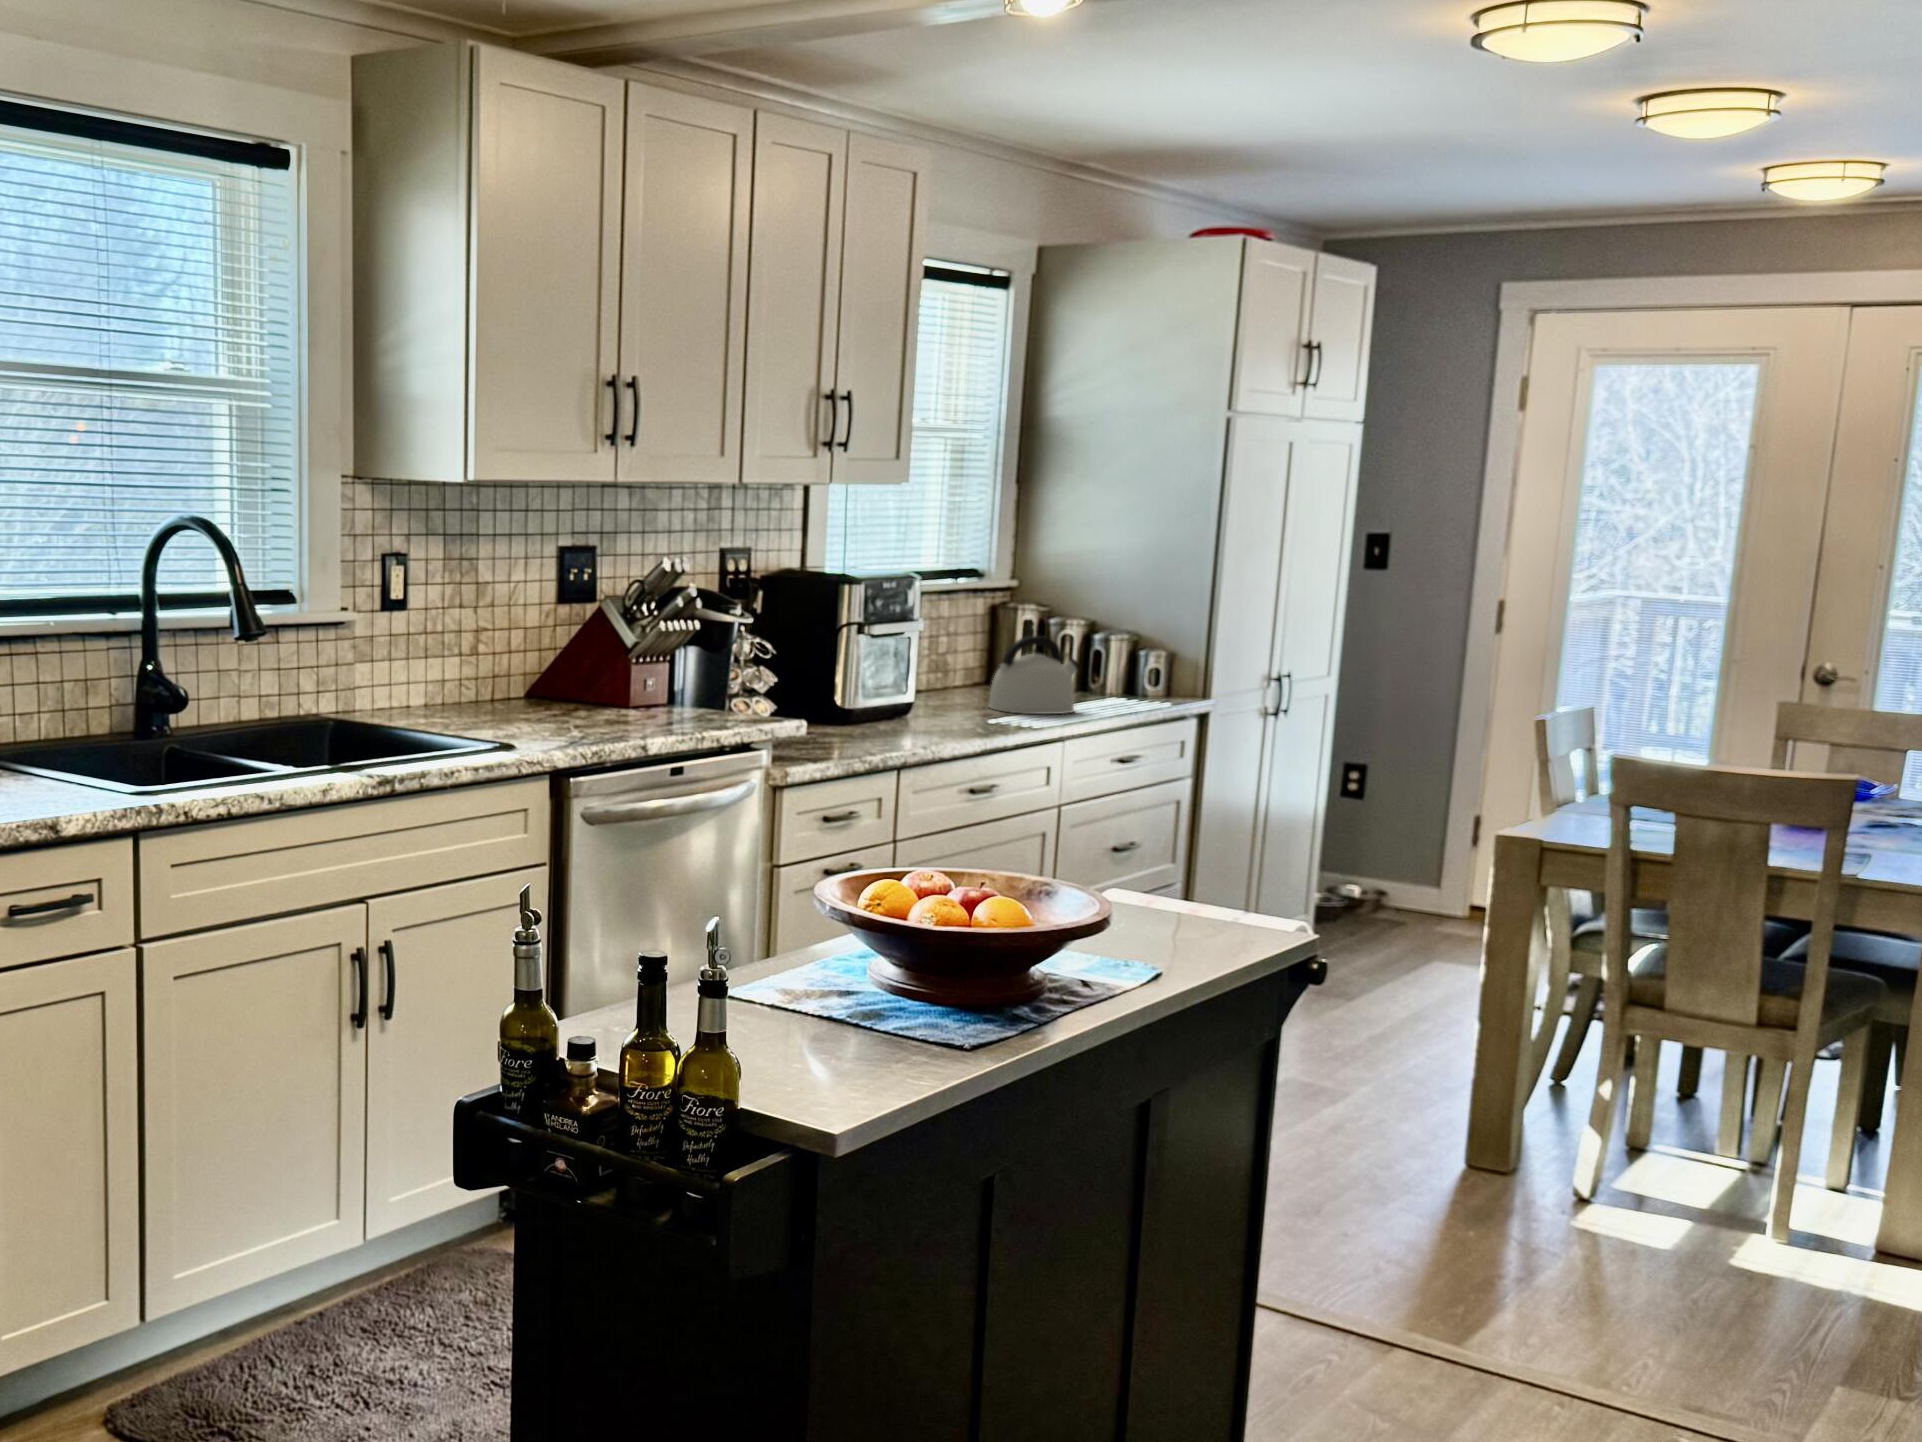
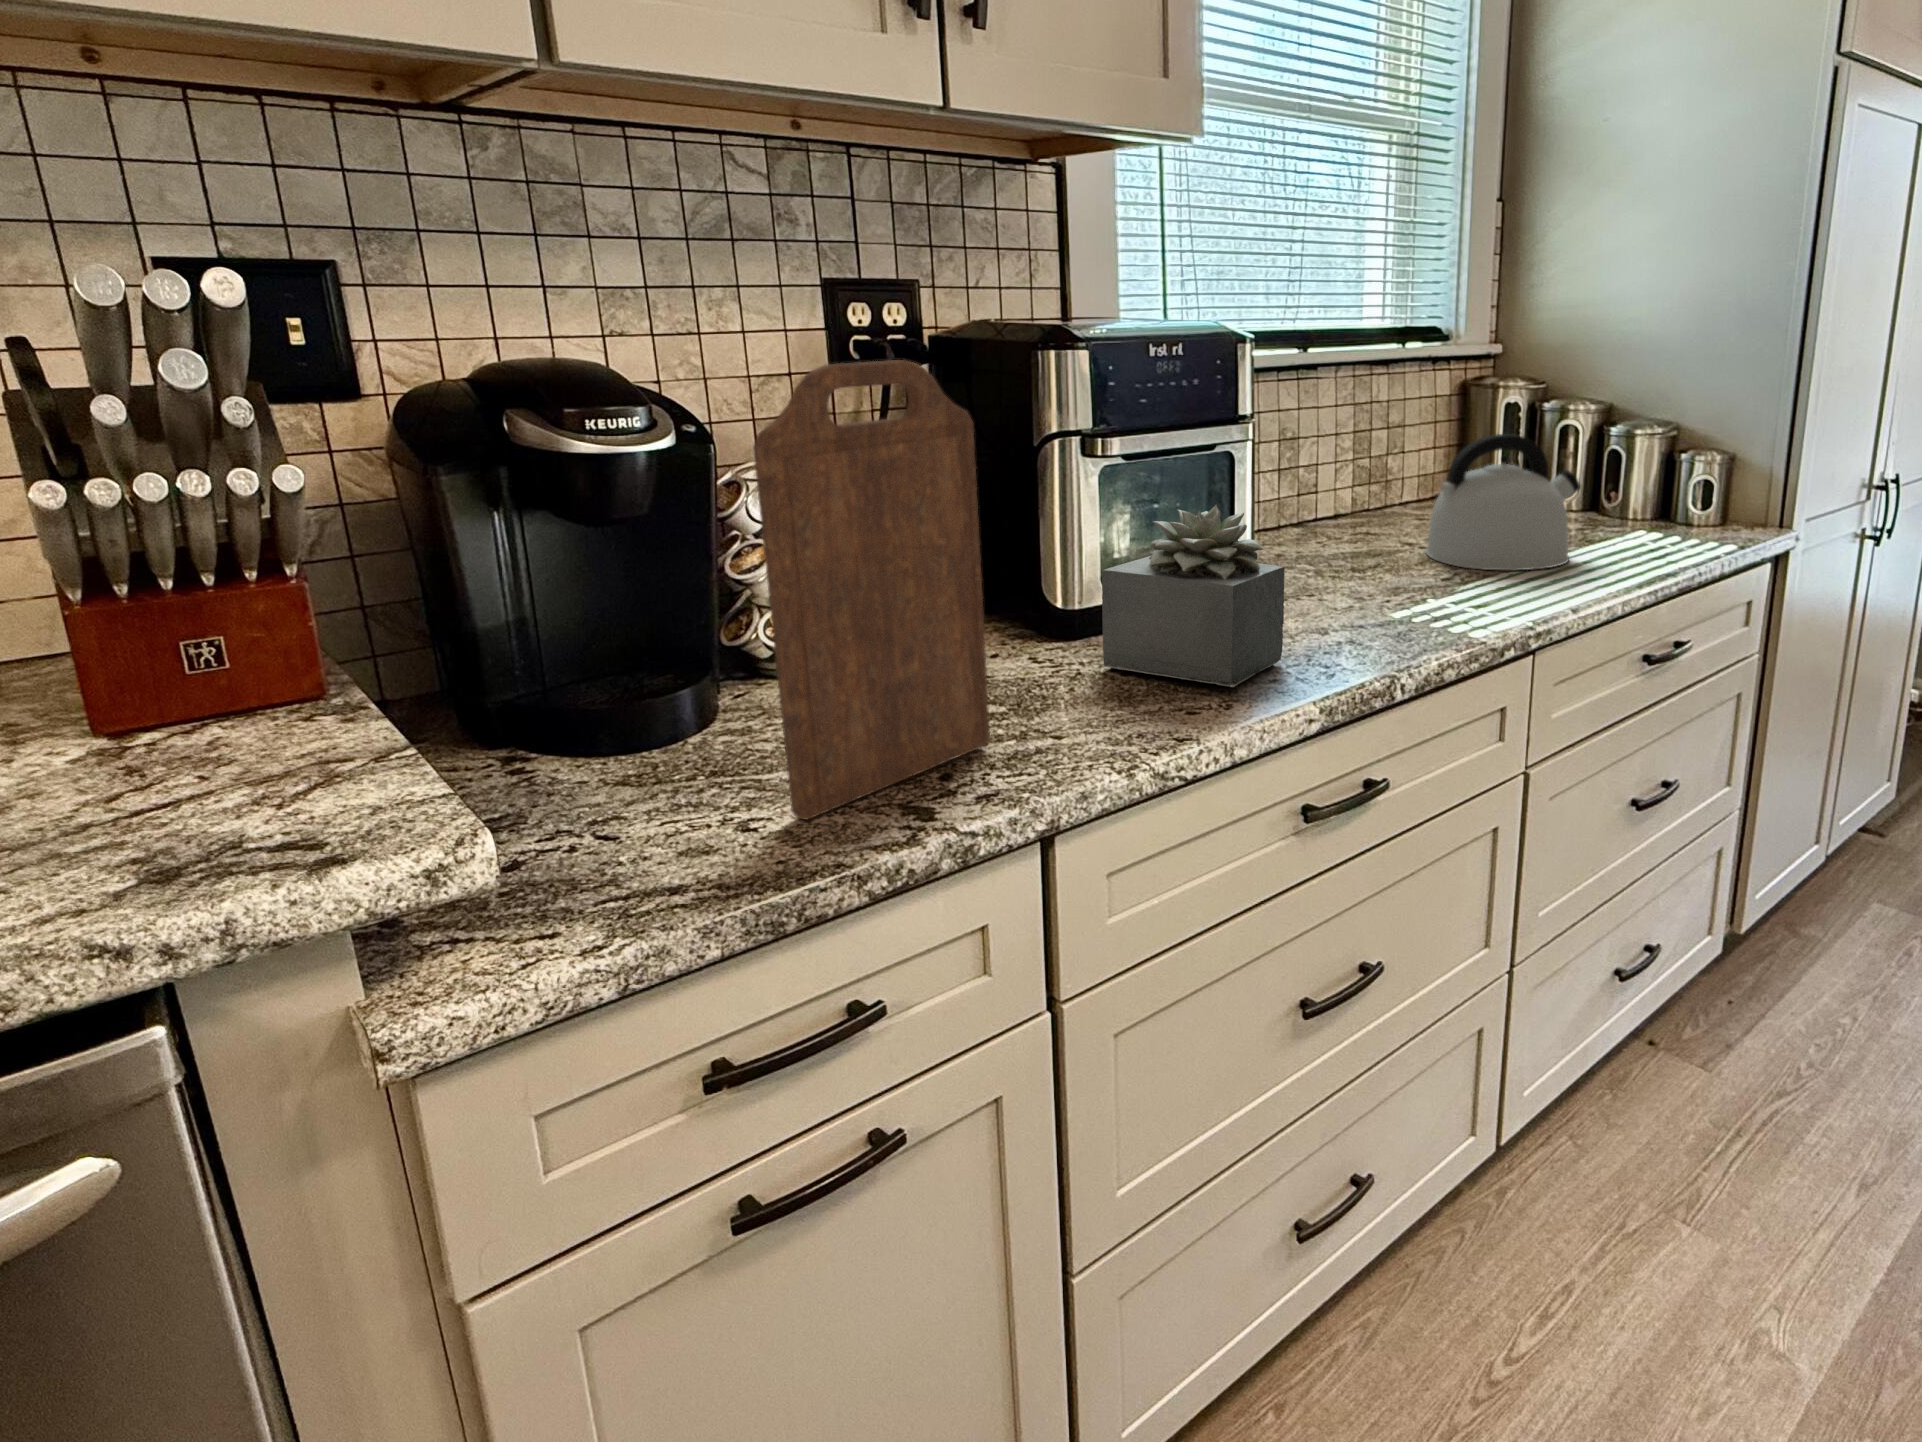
cutting board: none [816,596,865,762] -> present [753,360,990,820]
succulent plant: none [871,661,953,741] -> present [1102,505,1285,687]

